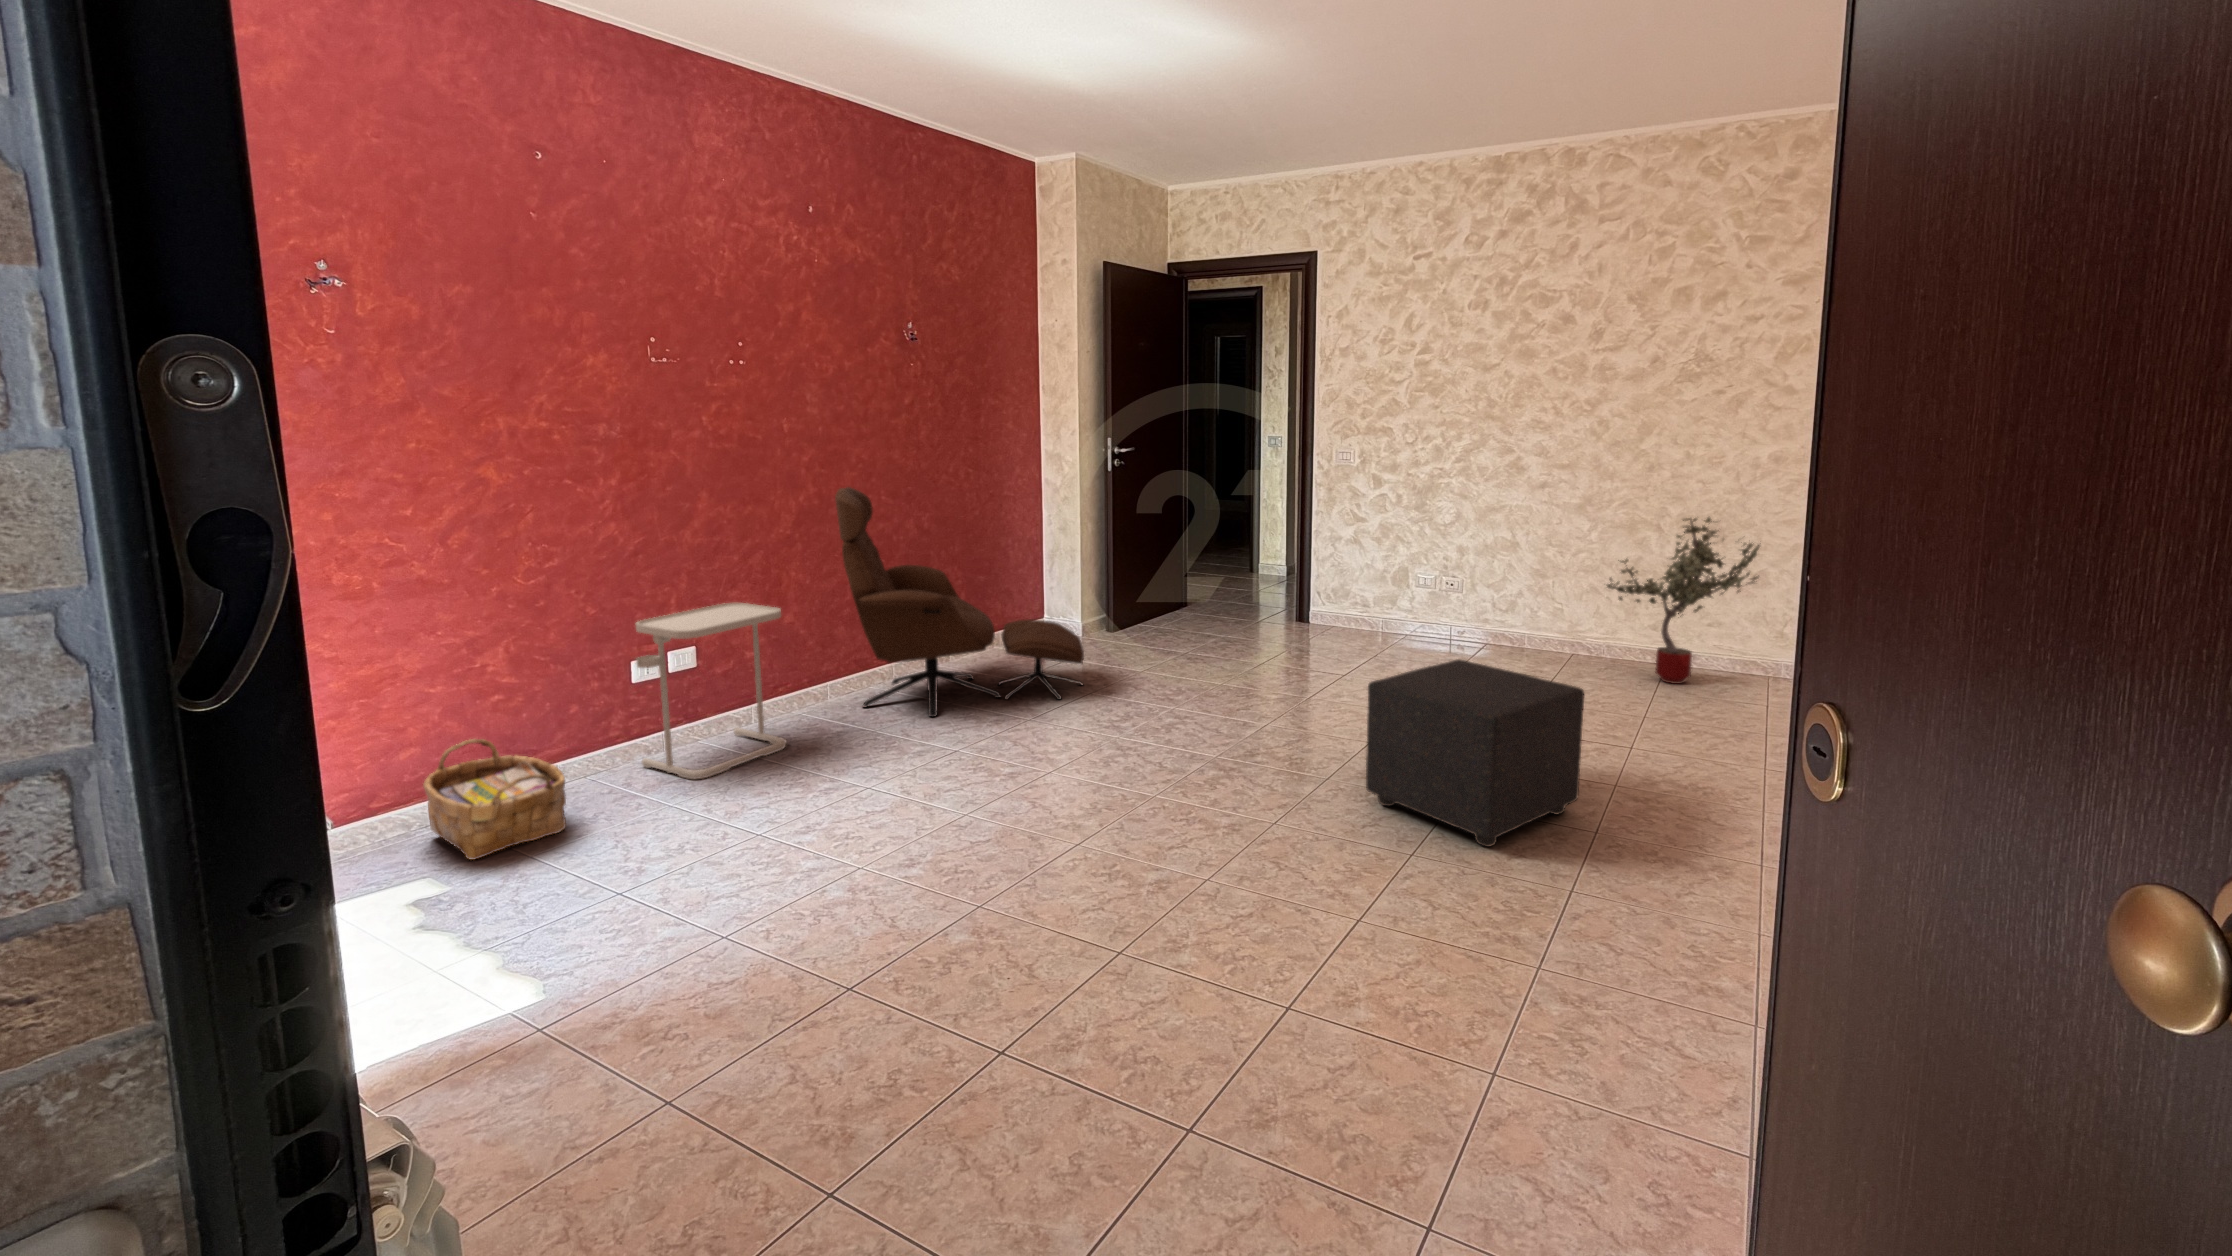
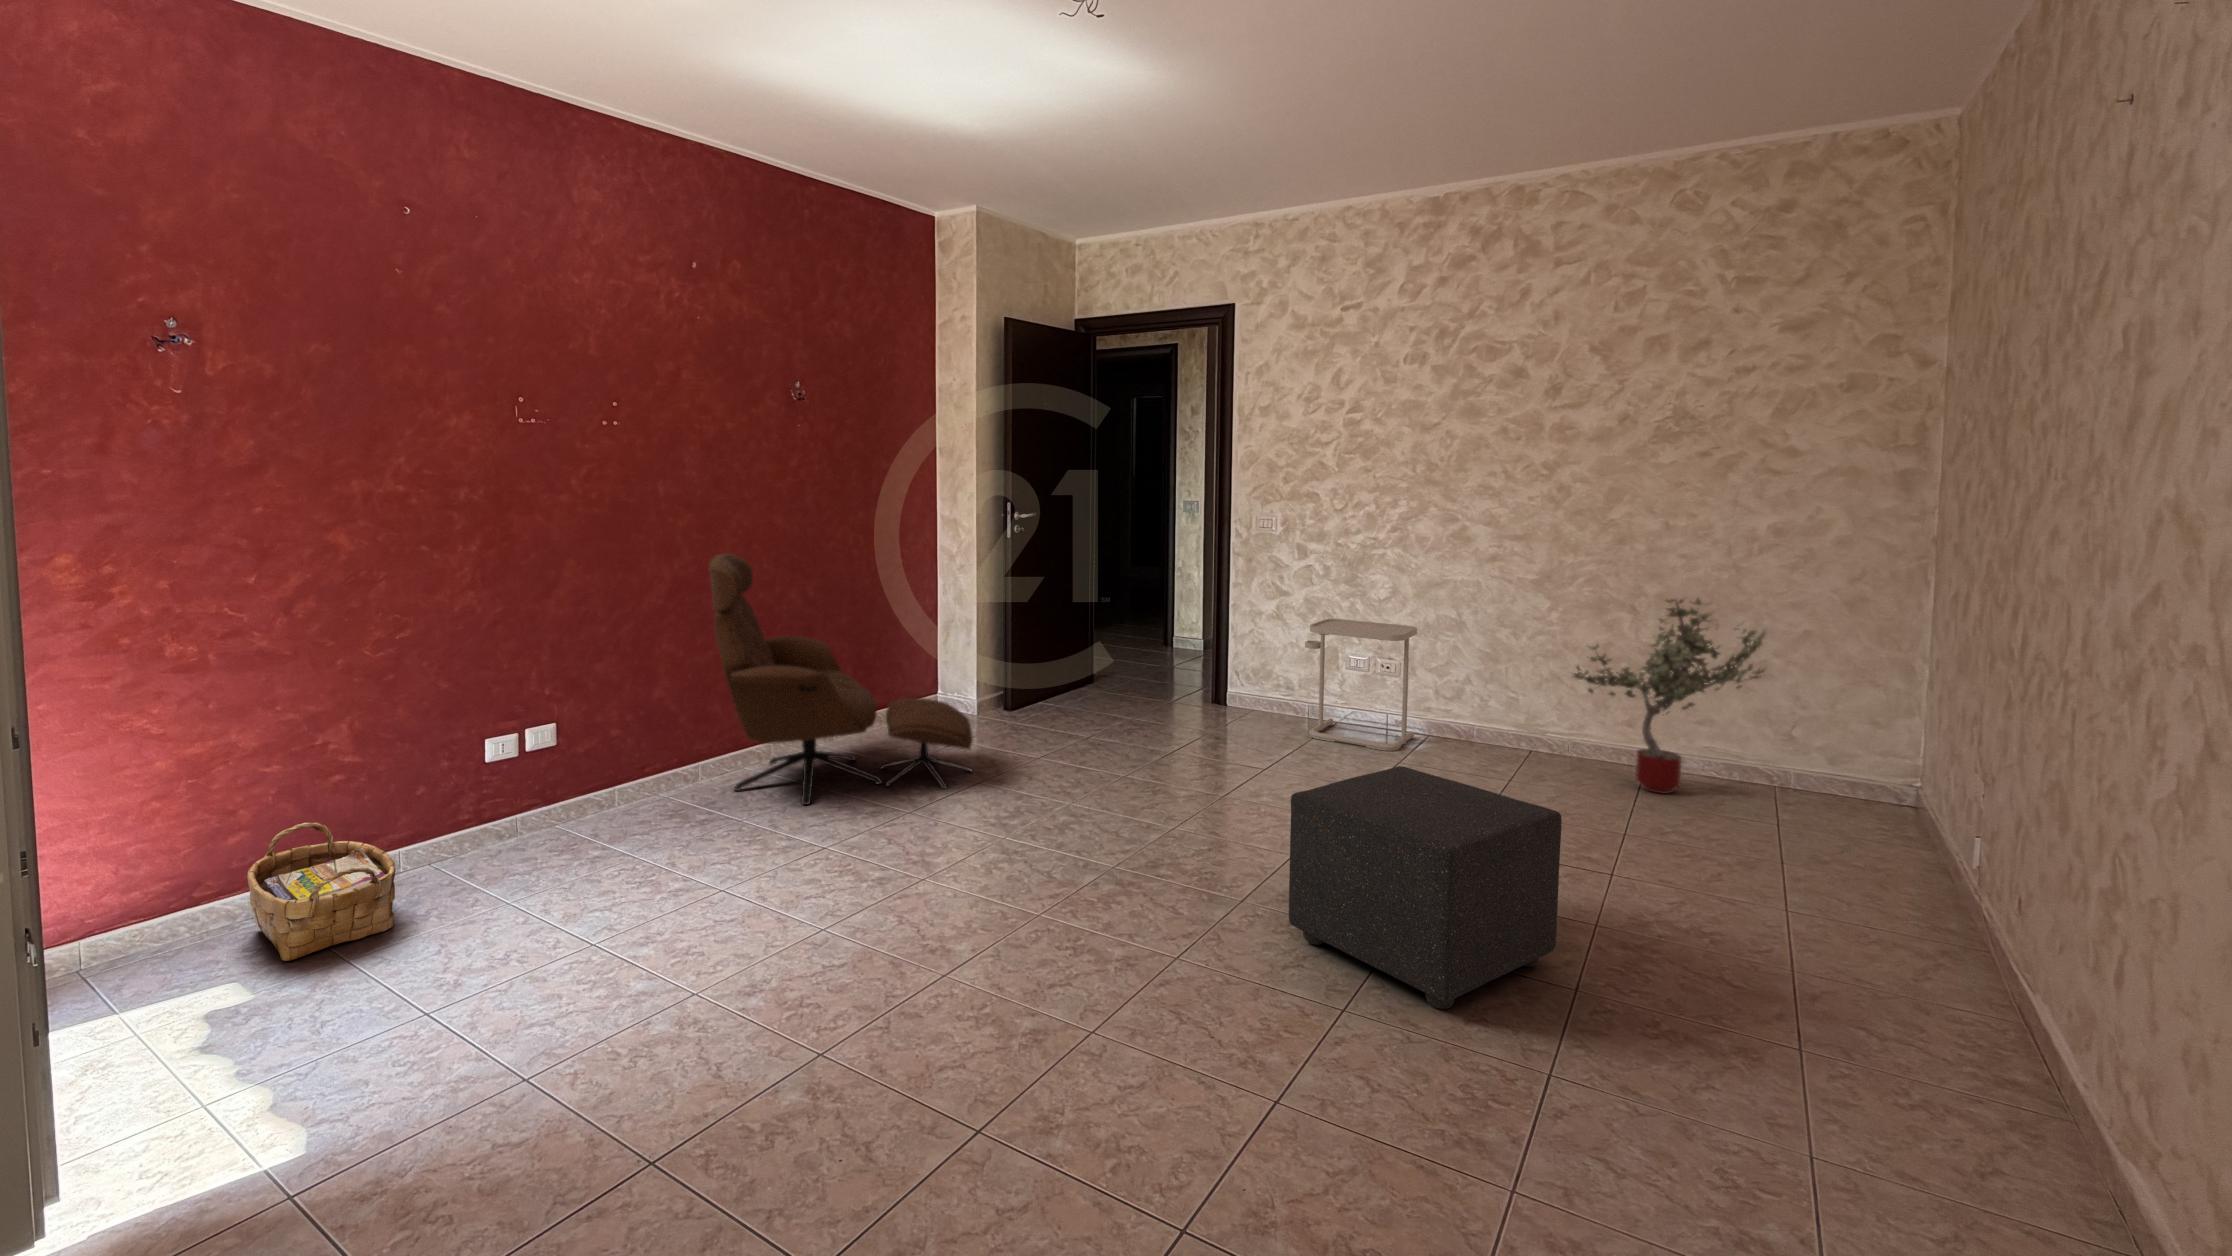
side table: present [636,603,787,779] -> present [1305,619,1417,751]

